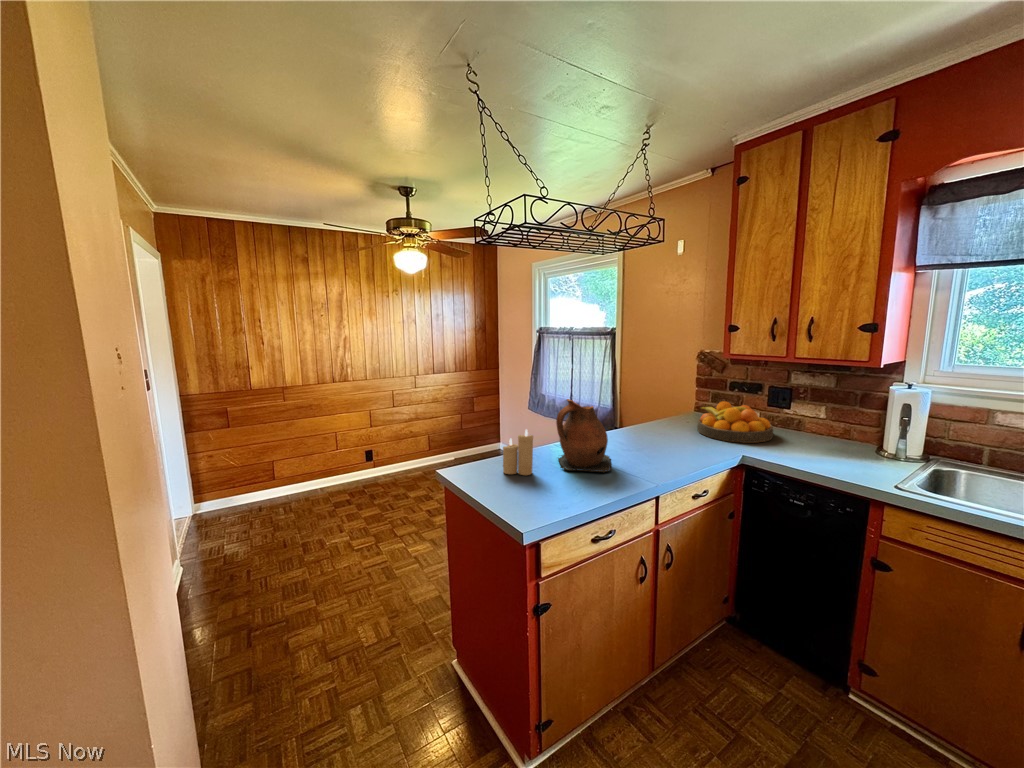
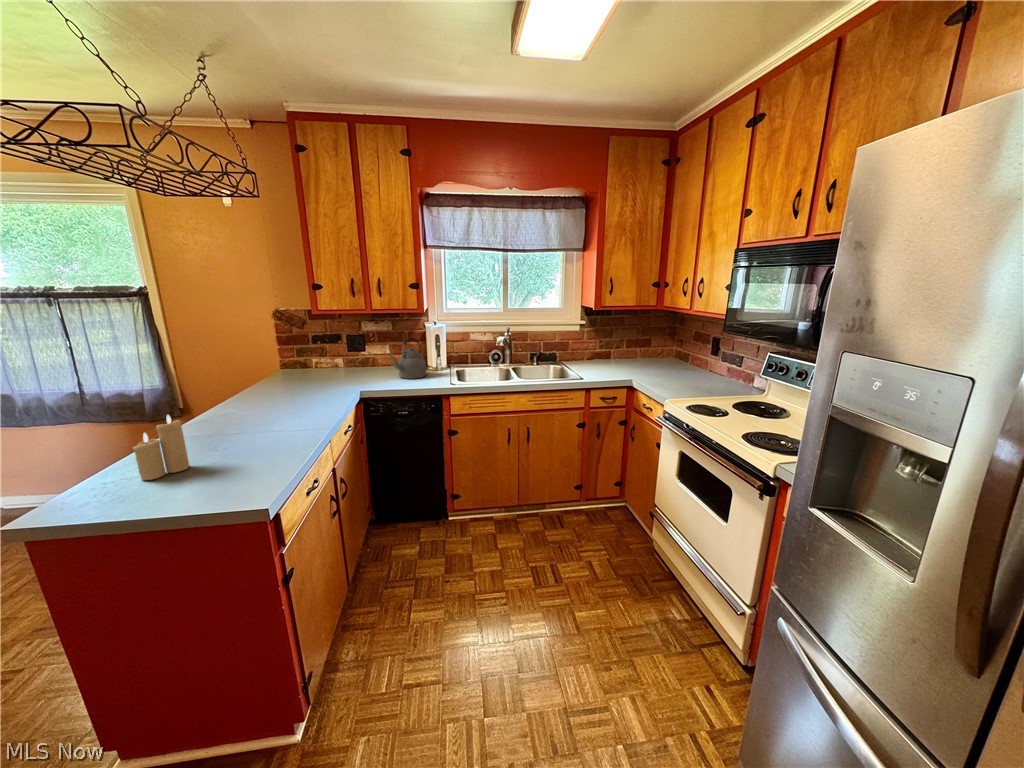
ceramic pitcher: present [556,399,611,473] -> none [197,369,278,449]
fruit bowl: present [697,401,773,443] -> none [301,353,366,385]
kettle: none [797,402,867,462] -> present [388,338,427,379]

